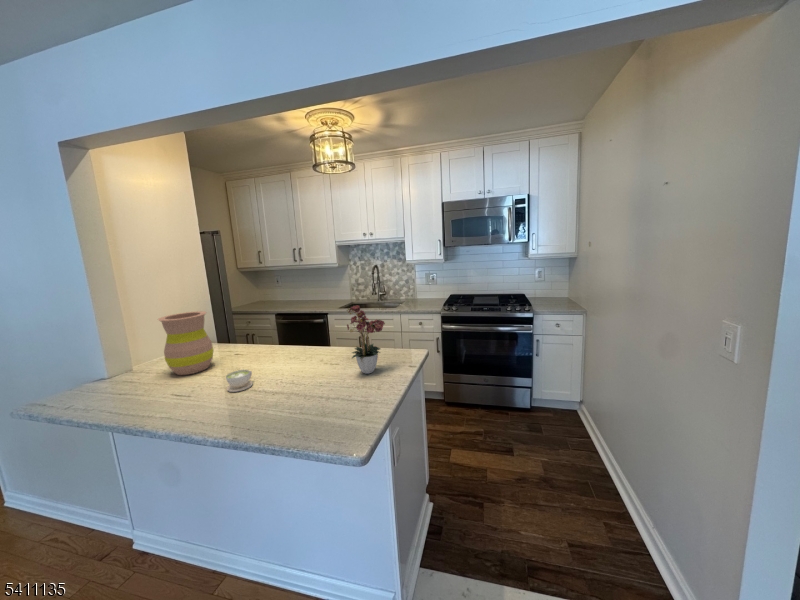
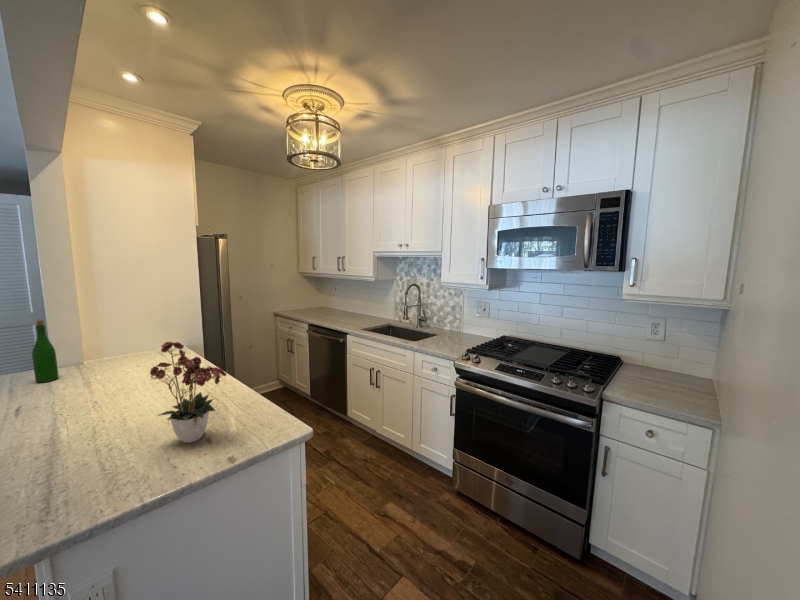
vase: present [158,311,213,375] -> none [77,313,138,379]
wine bottle: none [116,327,141,390] -> present [32,320,59,382]
coffee cup: present [226,370,252,392] -> none [59,391,101,418]

